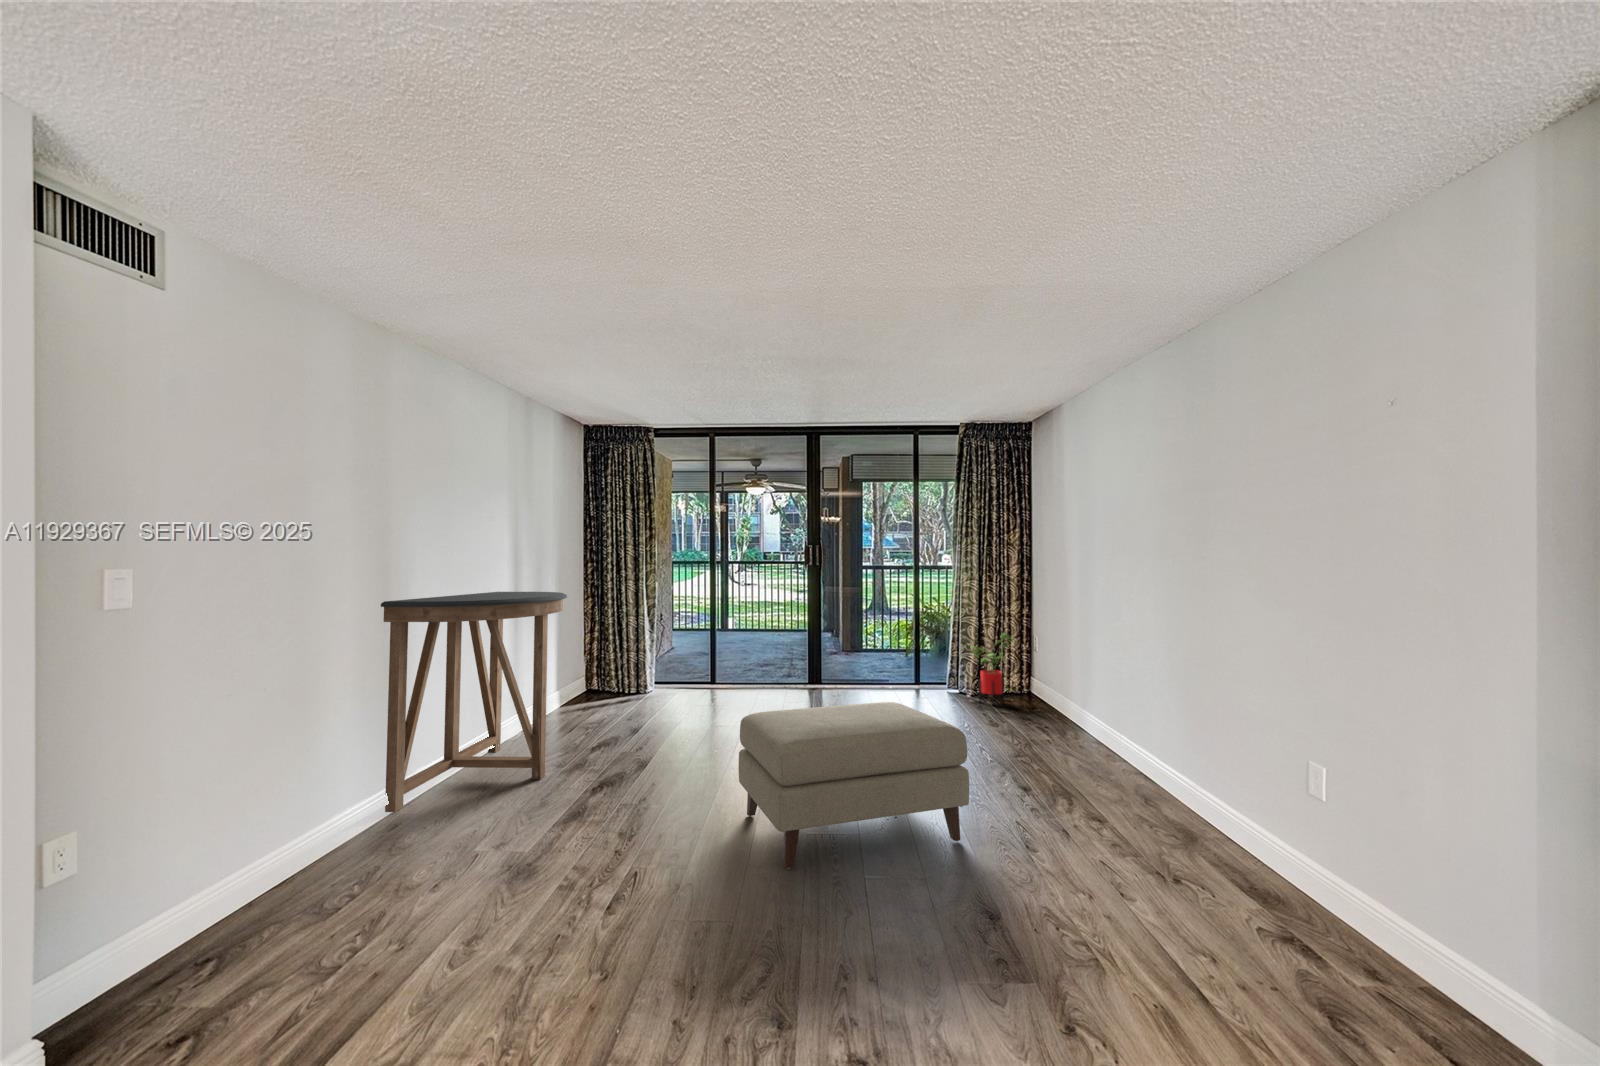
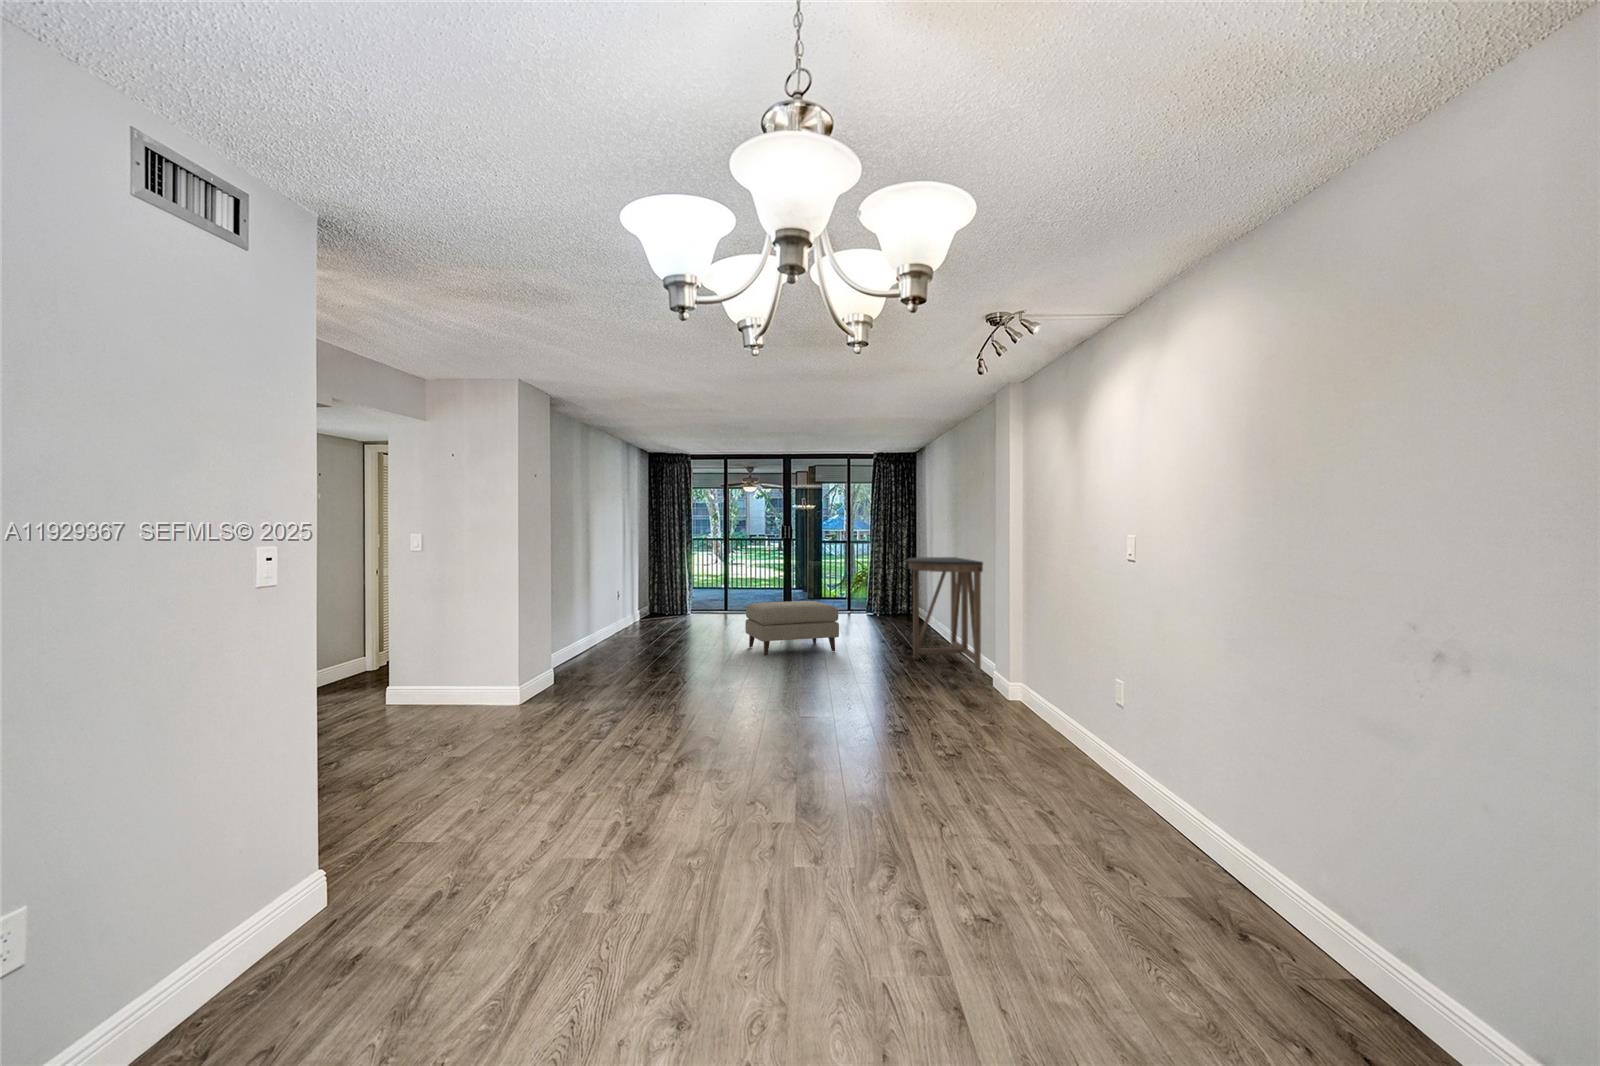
console table: present [381,592,567,812] -> present [907,557,983,669]
house plant: present [971,633,1014,705] -> none [877,577,902,619]

